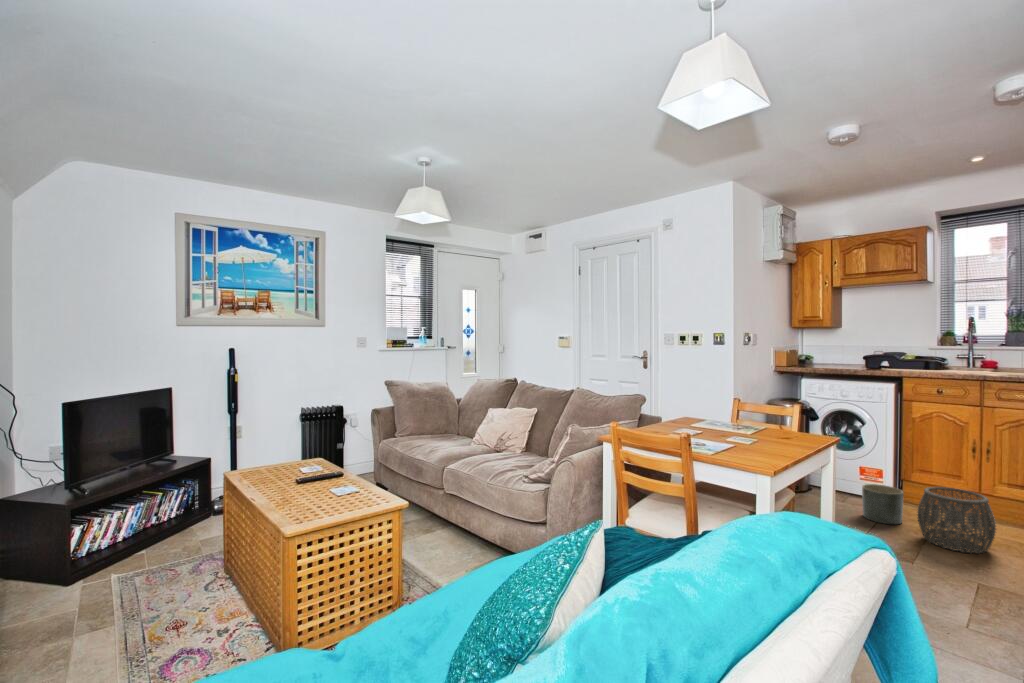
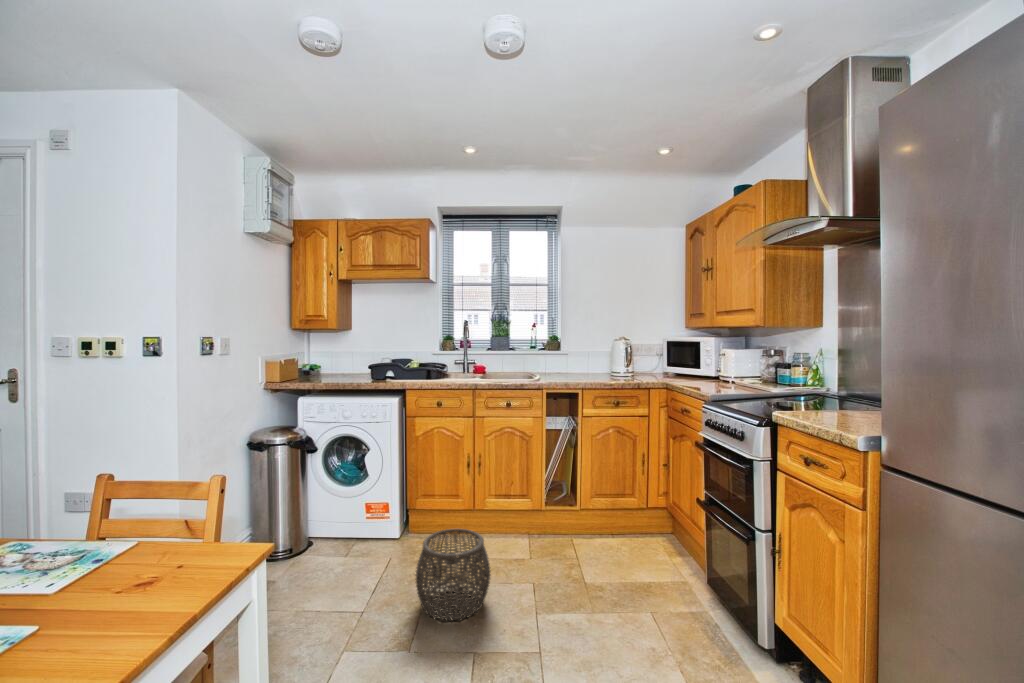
planter: present [862,484,903,524] -> none [359,534,404,594]

